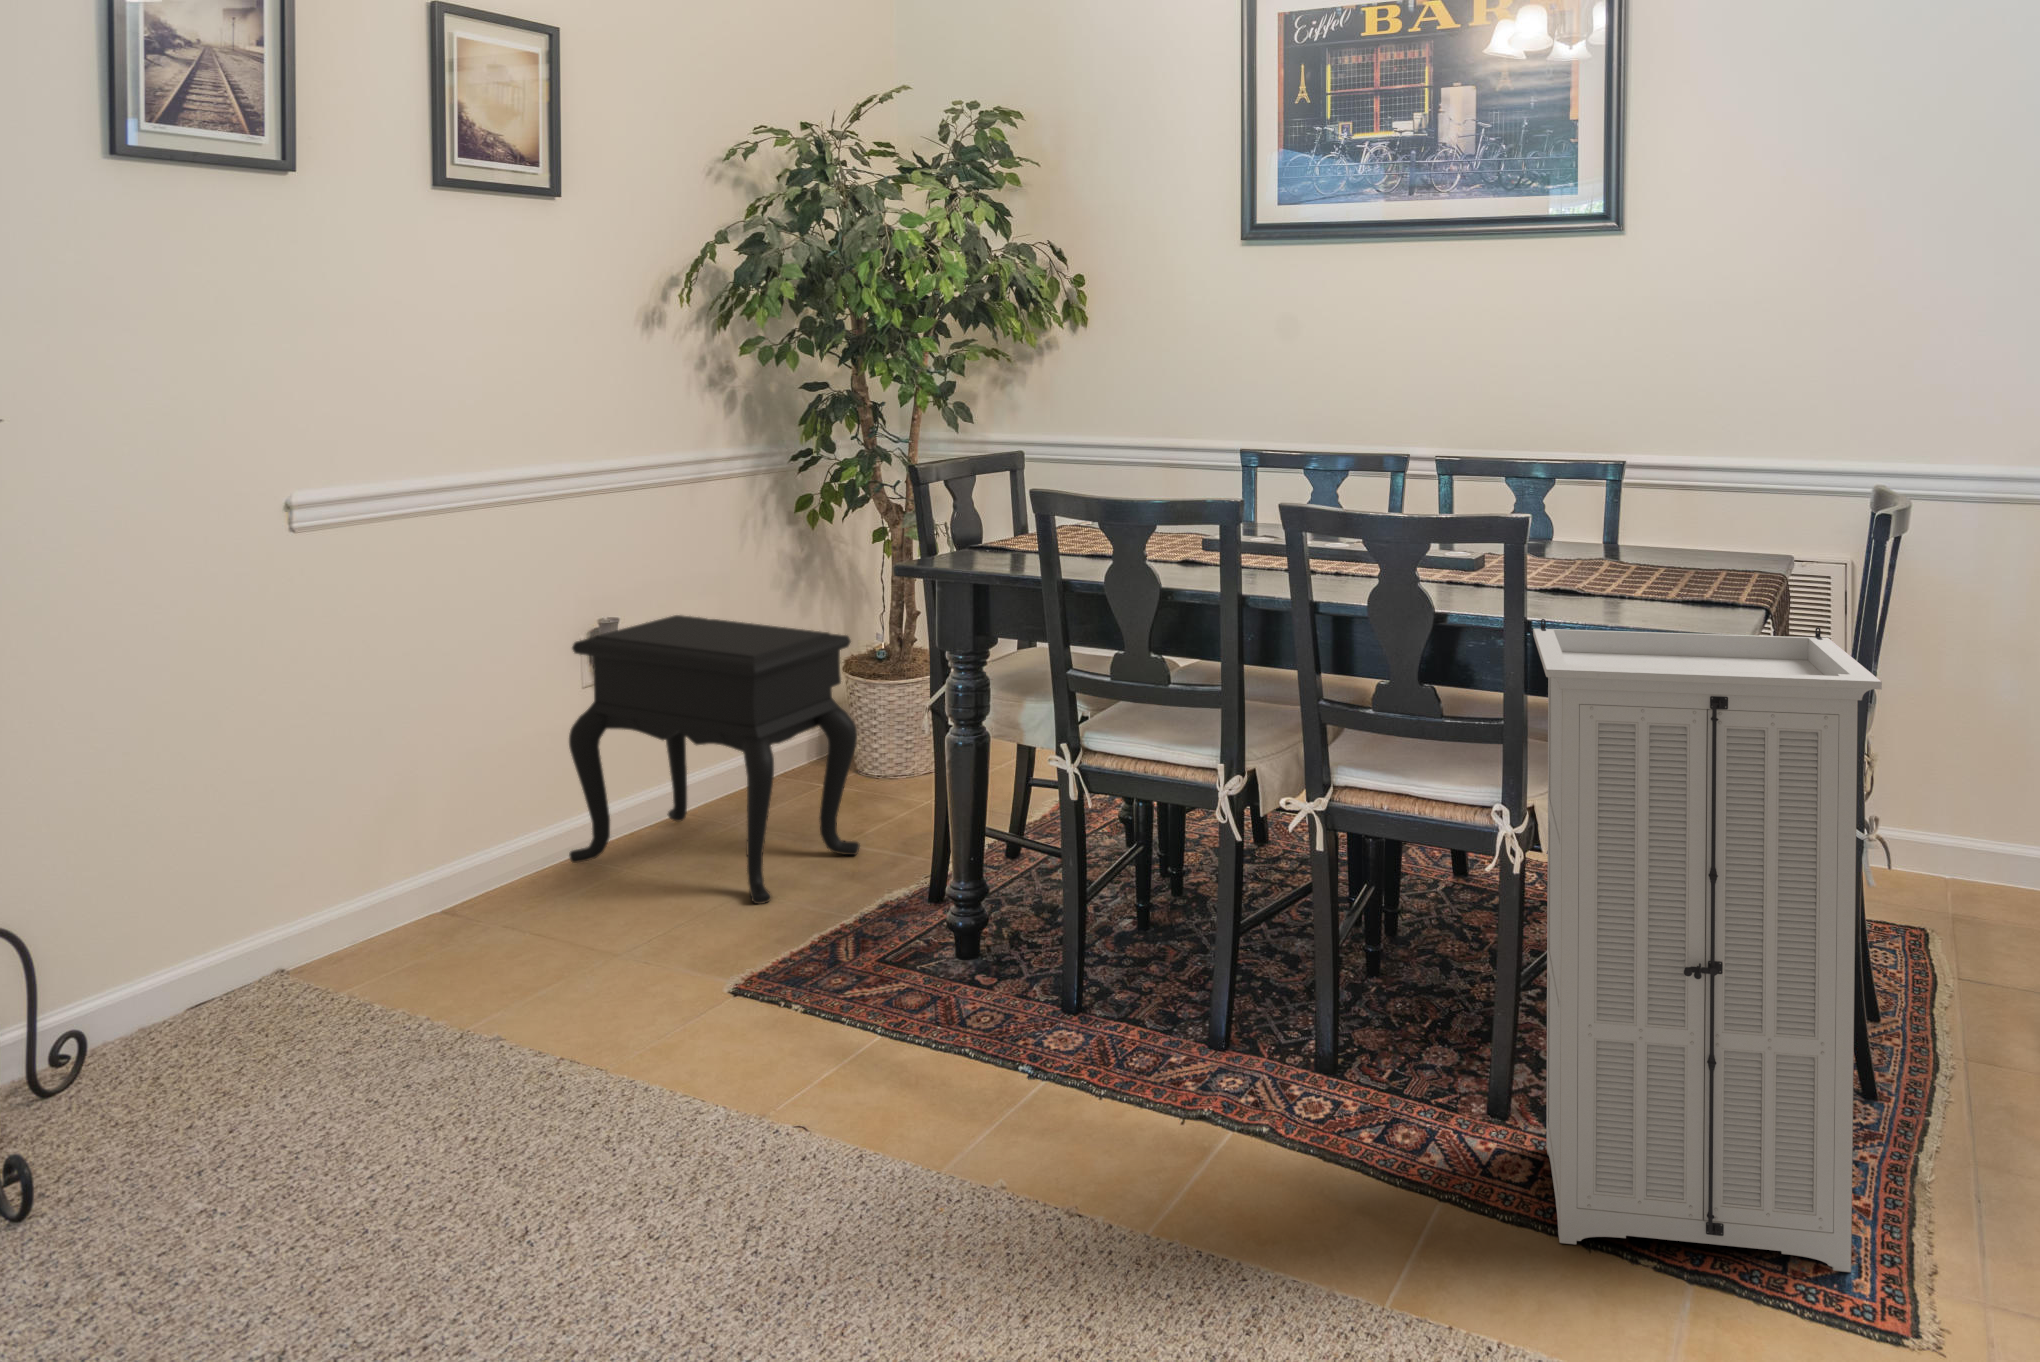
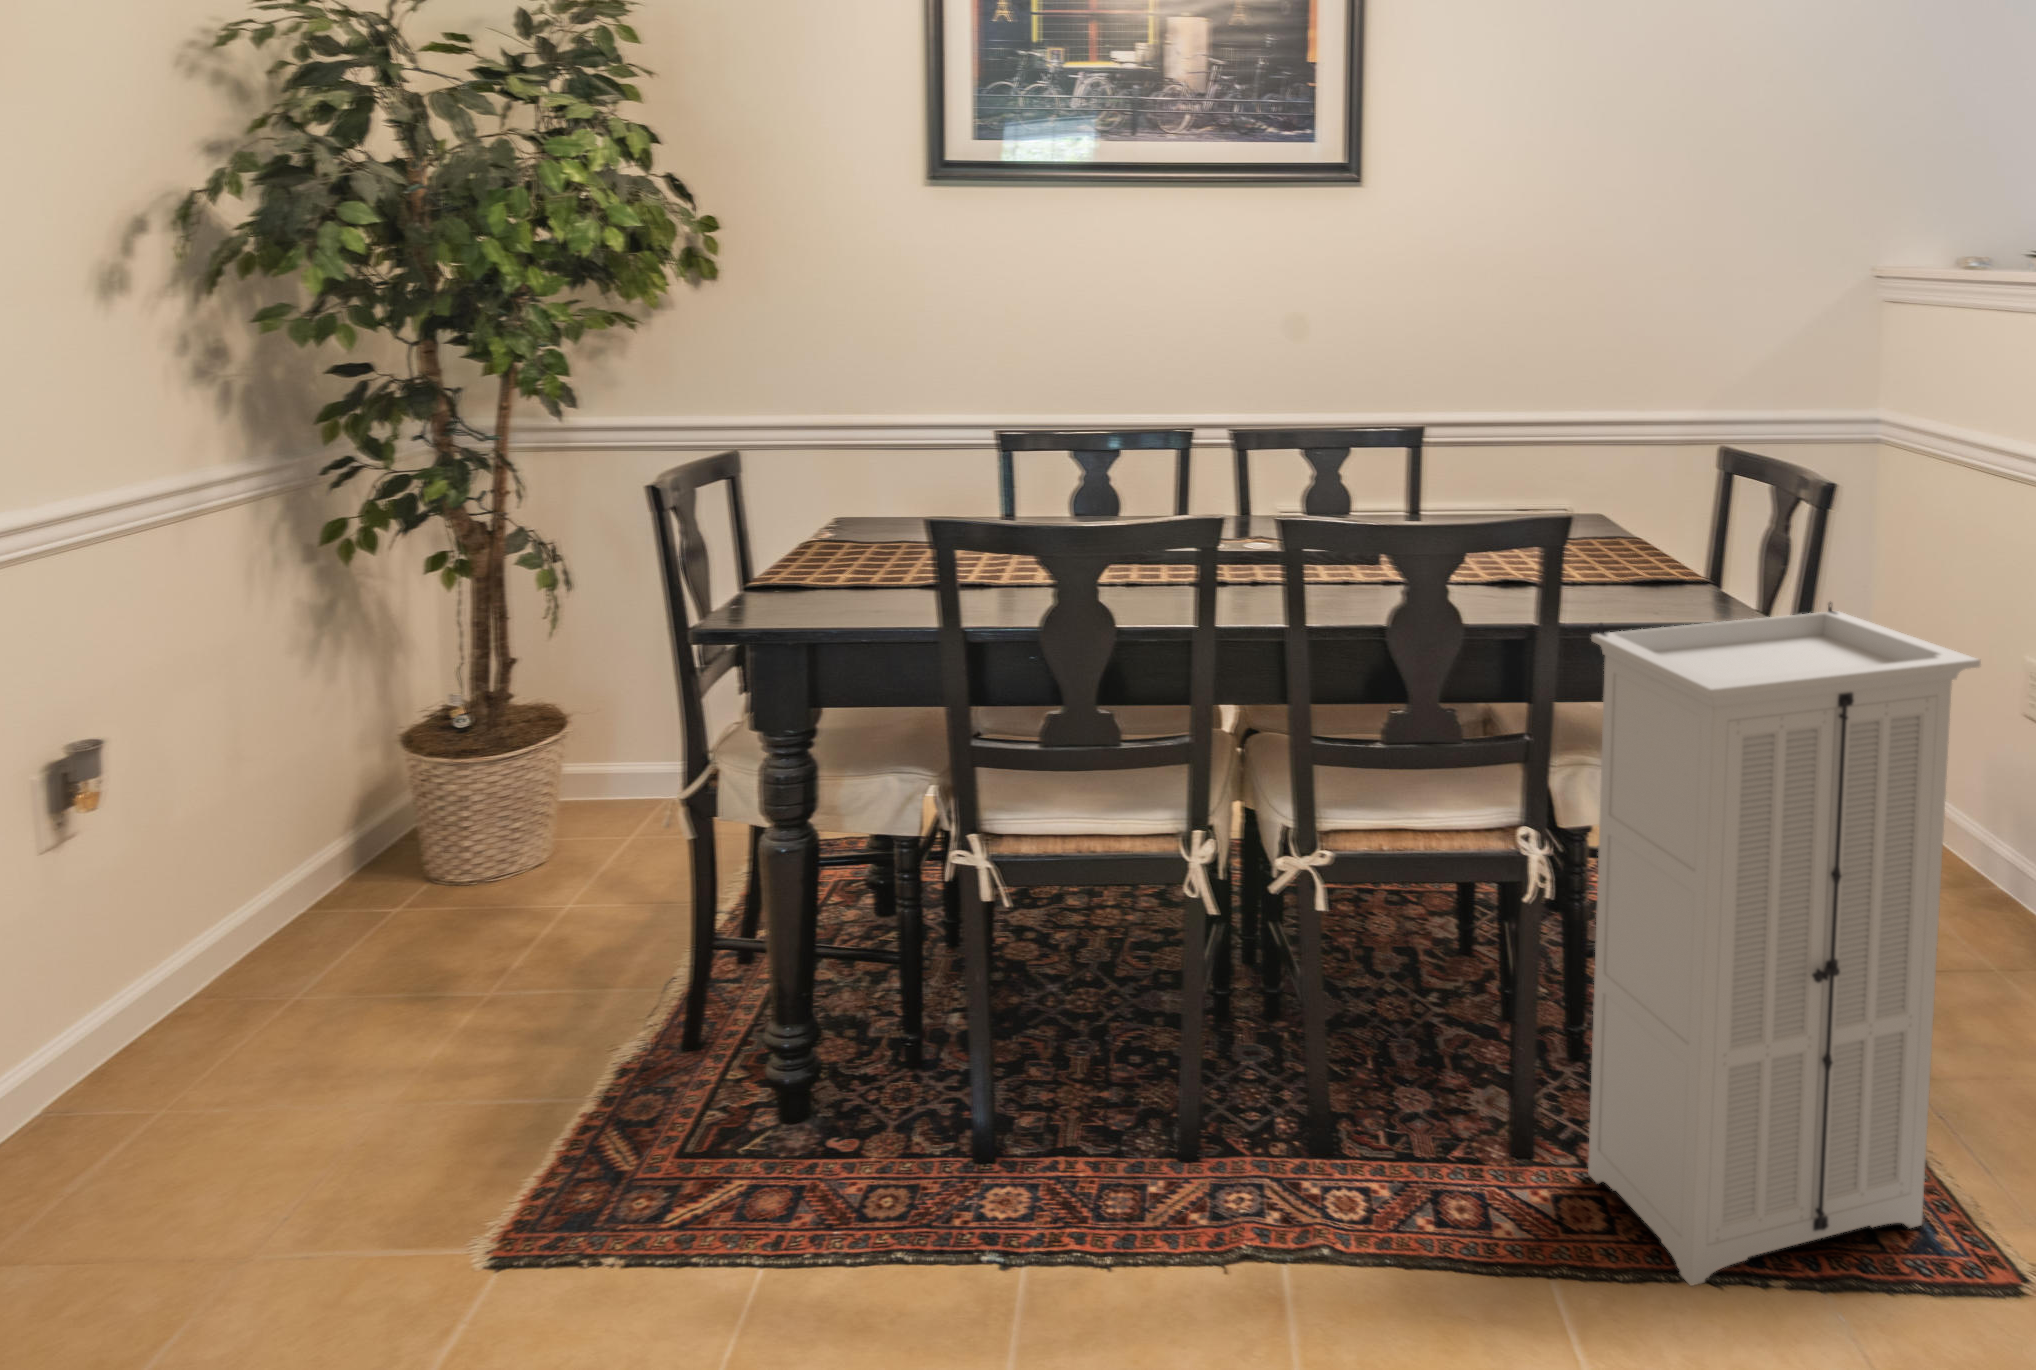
side table: present [569,615,860,904] -> none [31,712,526,1119]

